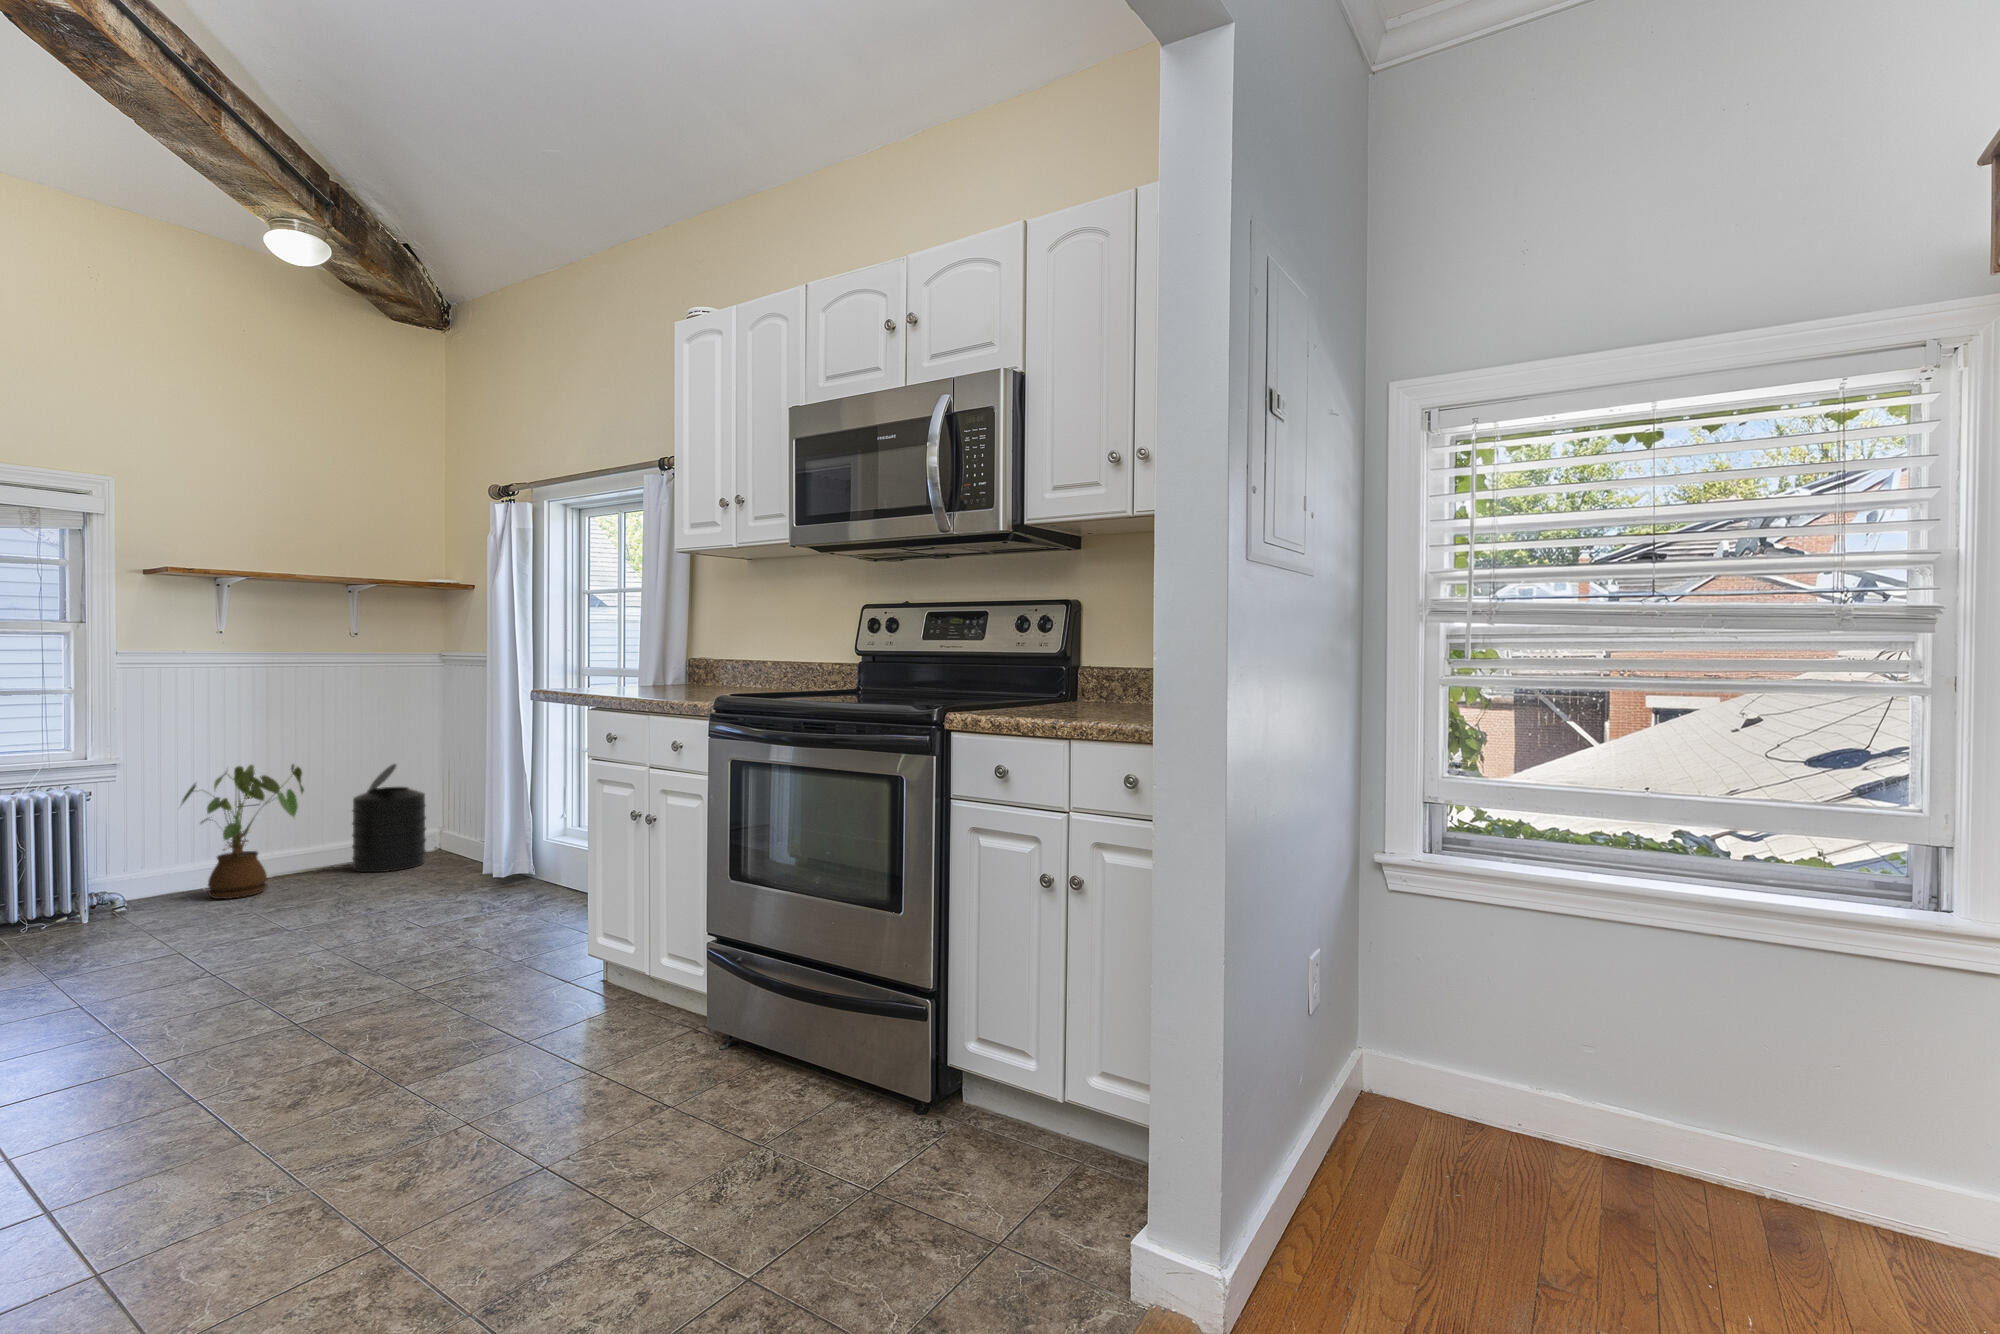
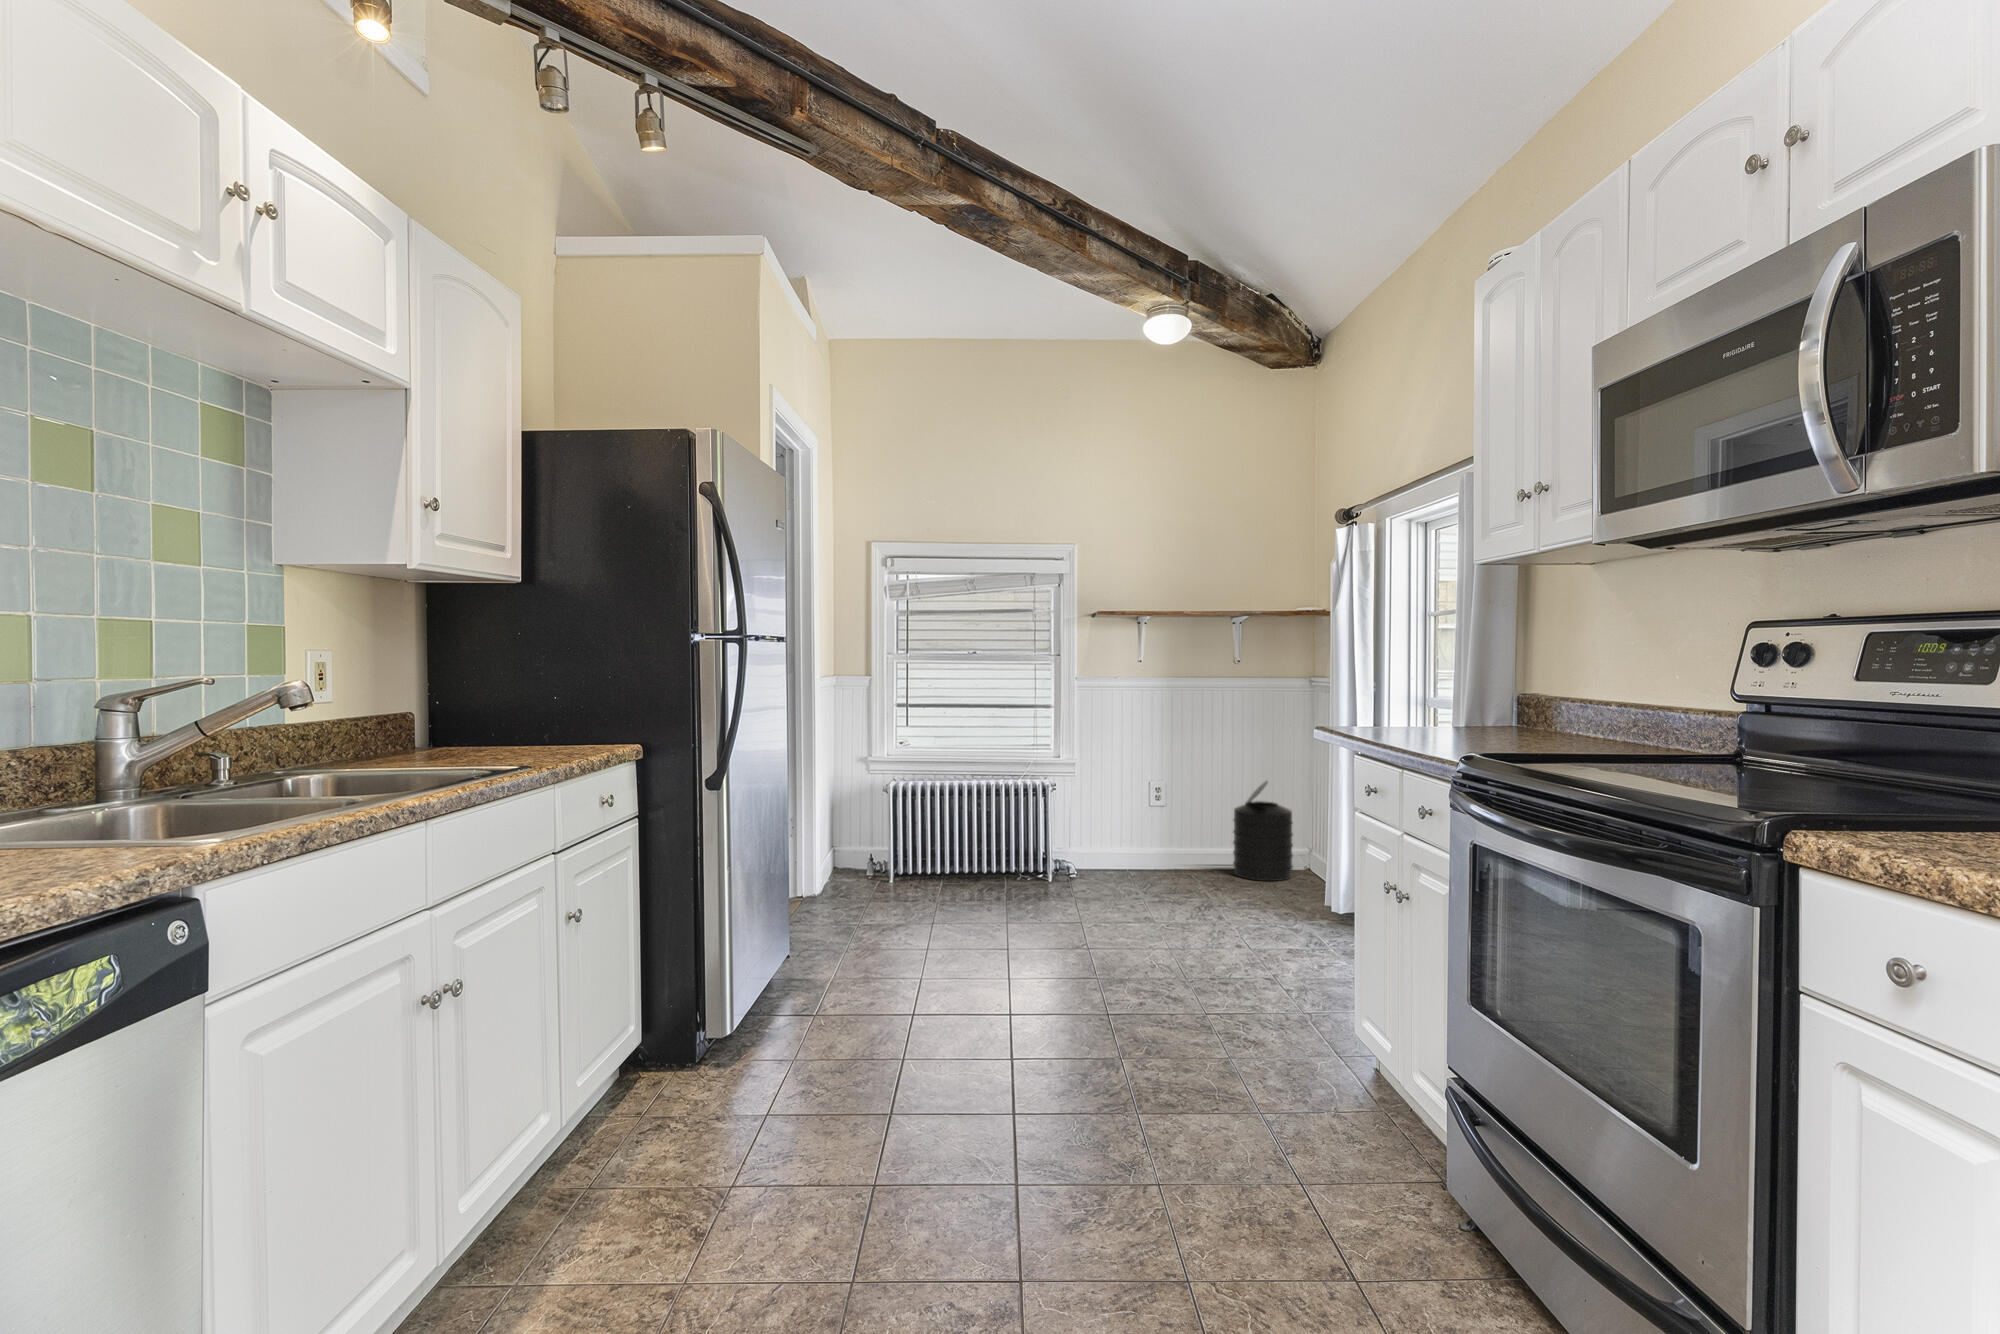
house plant: present [182,765,304,899] -> none [1109,771,1195,881]

